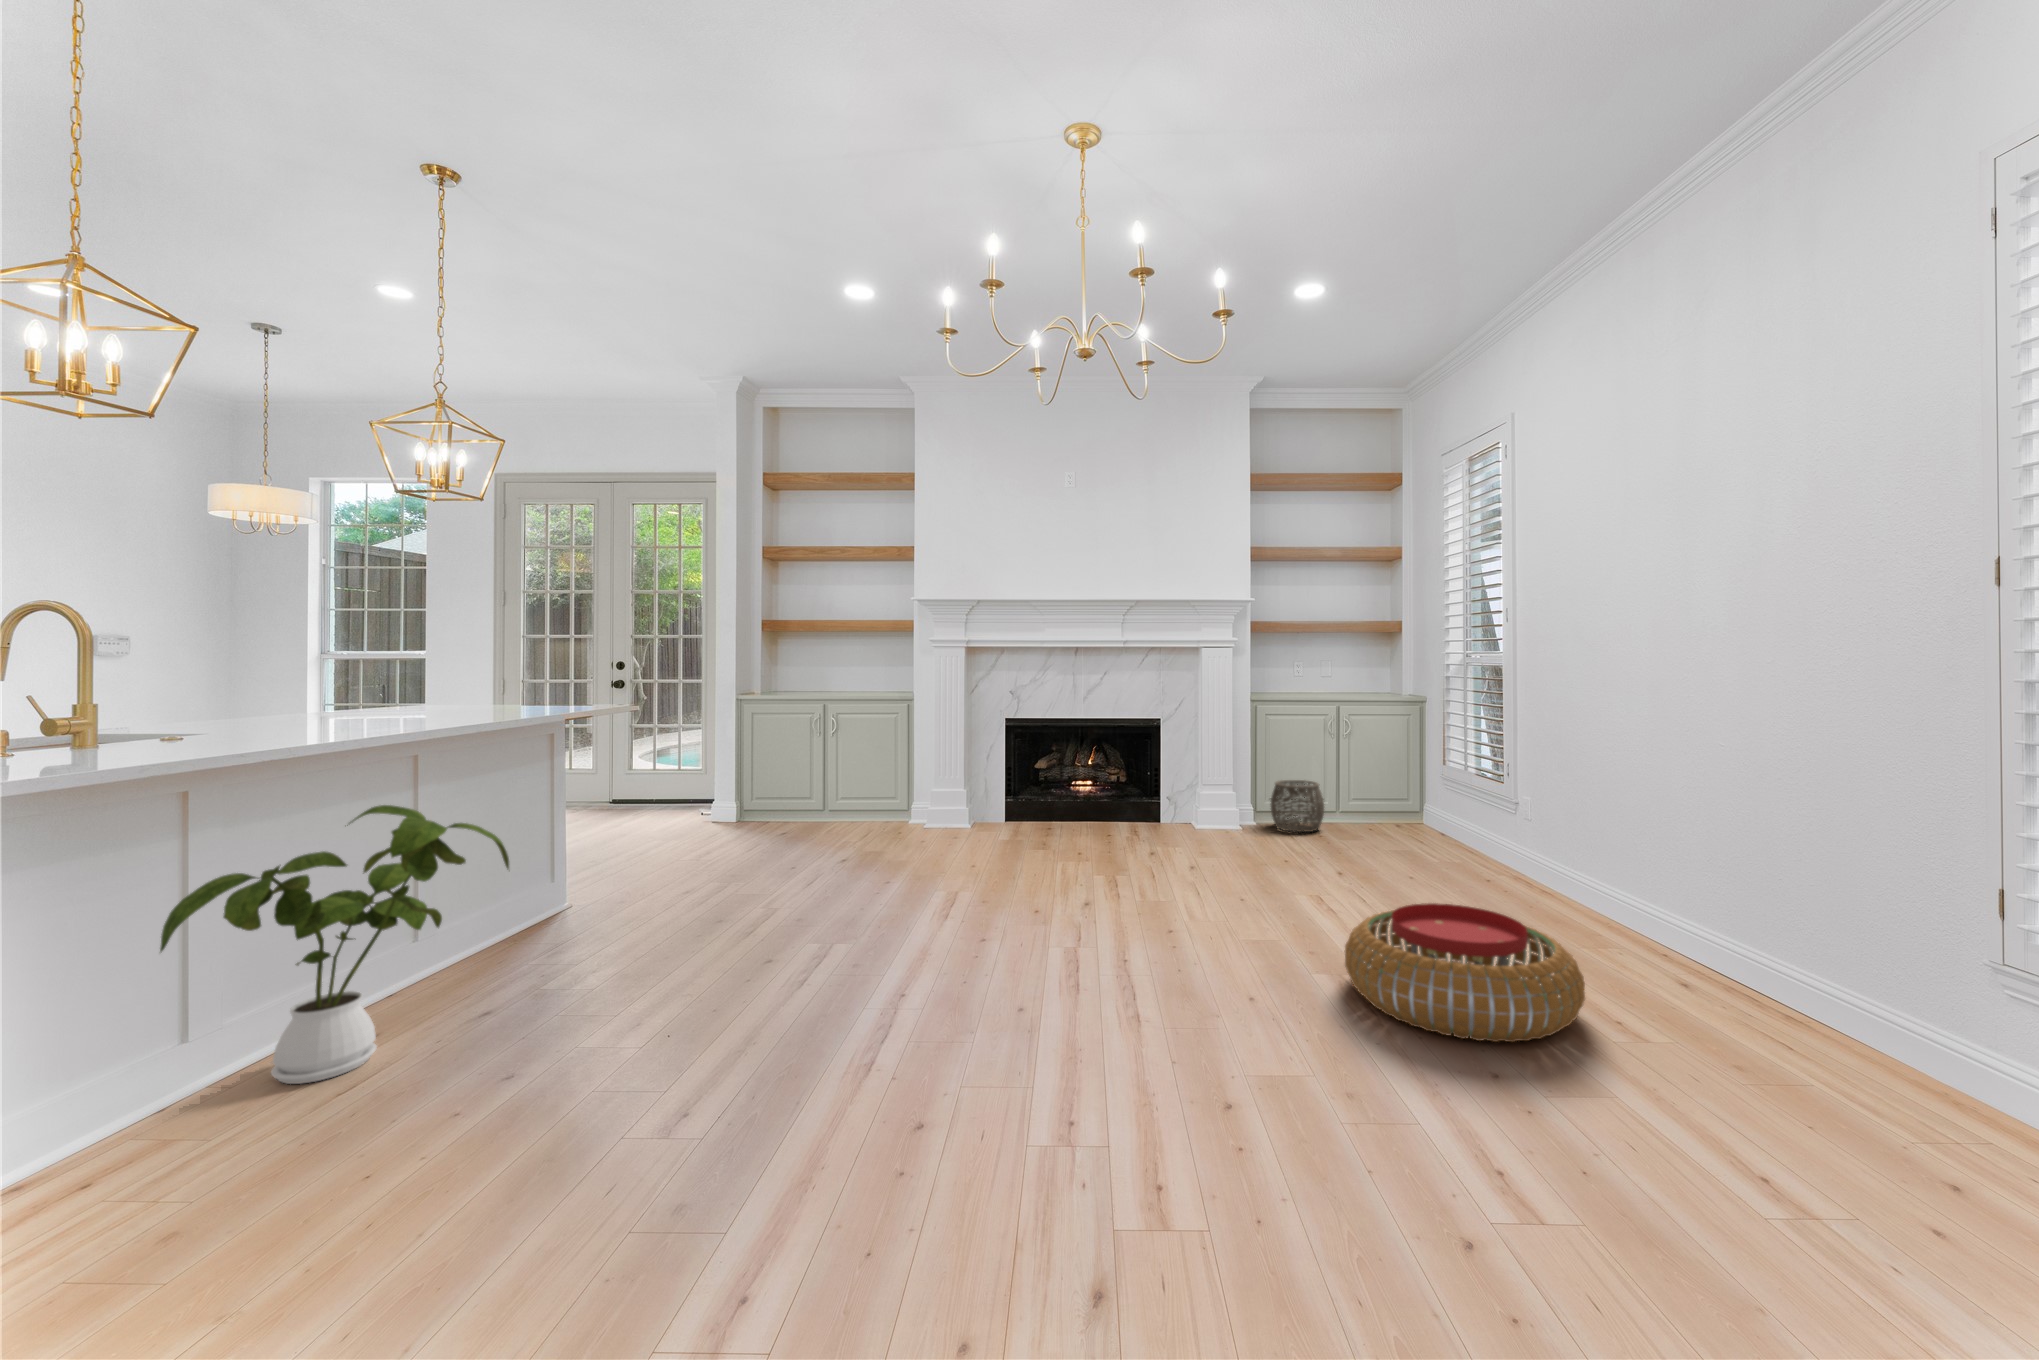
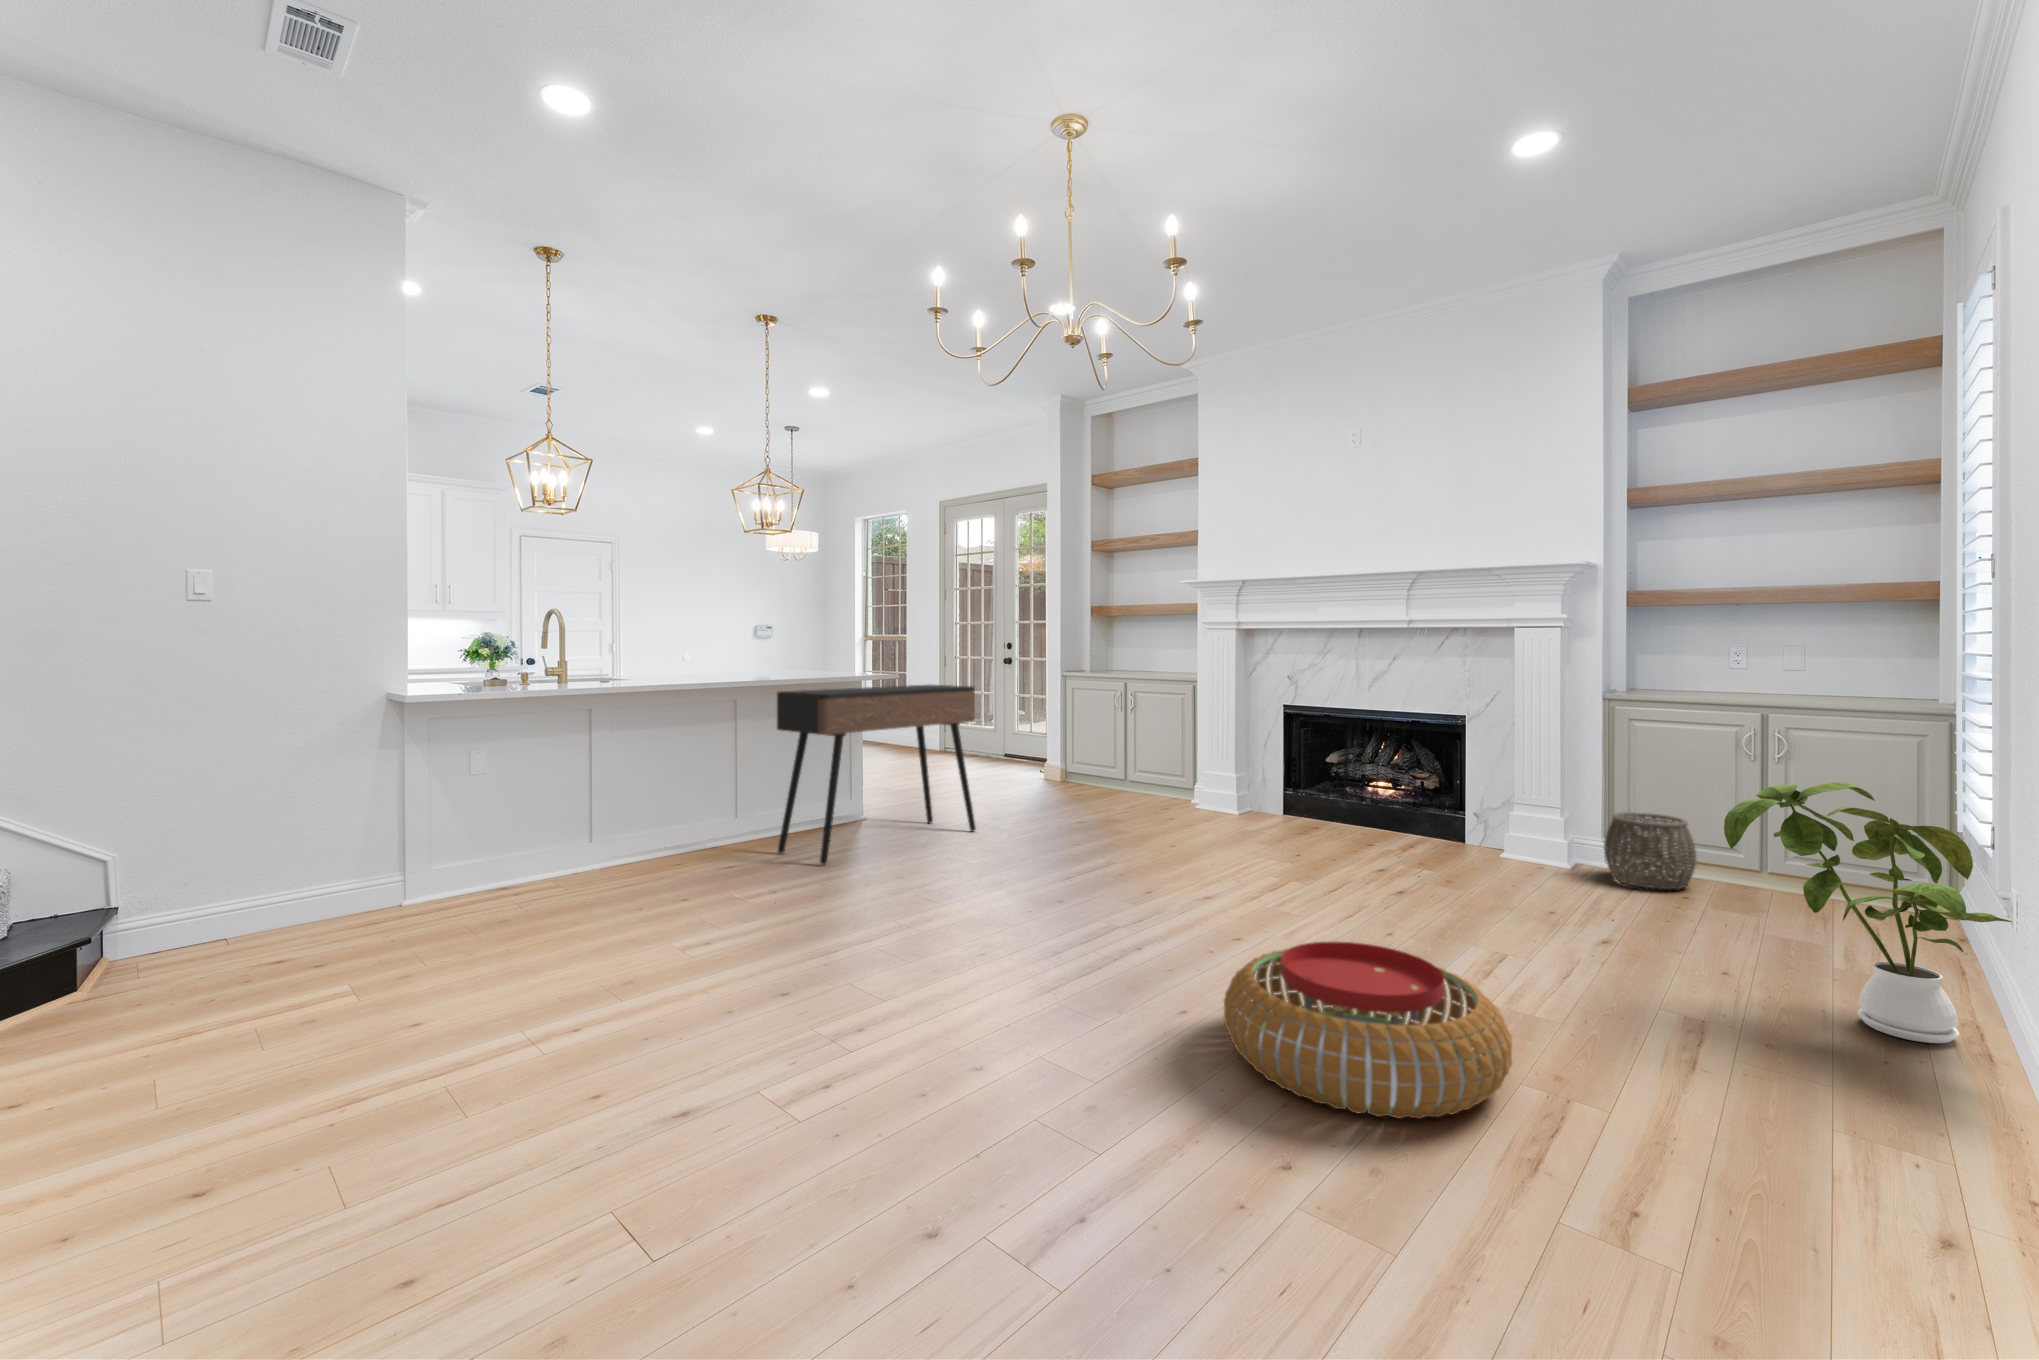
console table: none [530,713,758,976] -> present [777,685,976,865]
house plant: present [160,805,509,1084] -> present [1724,782,2012,1043]

